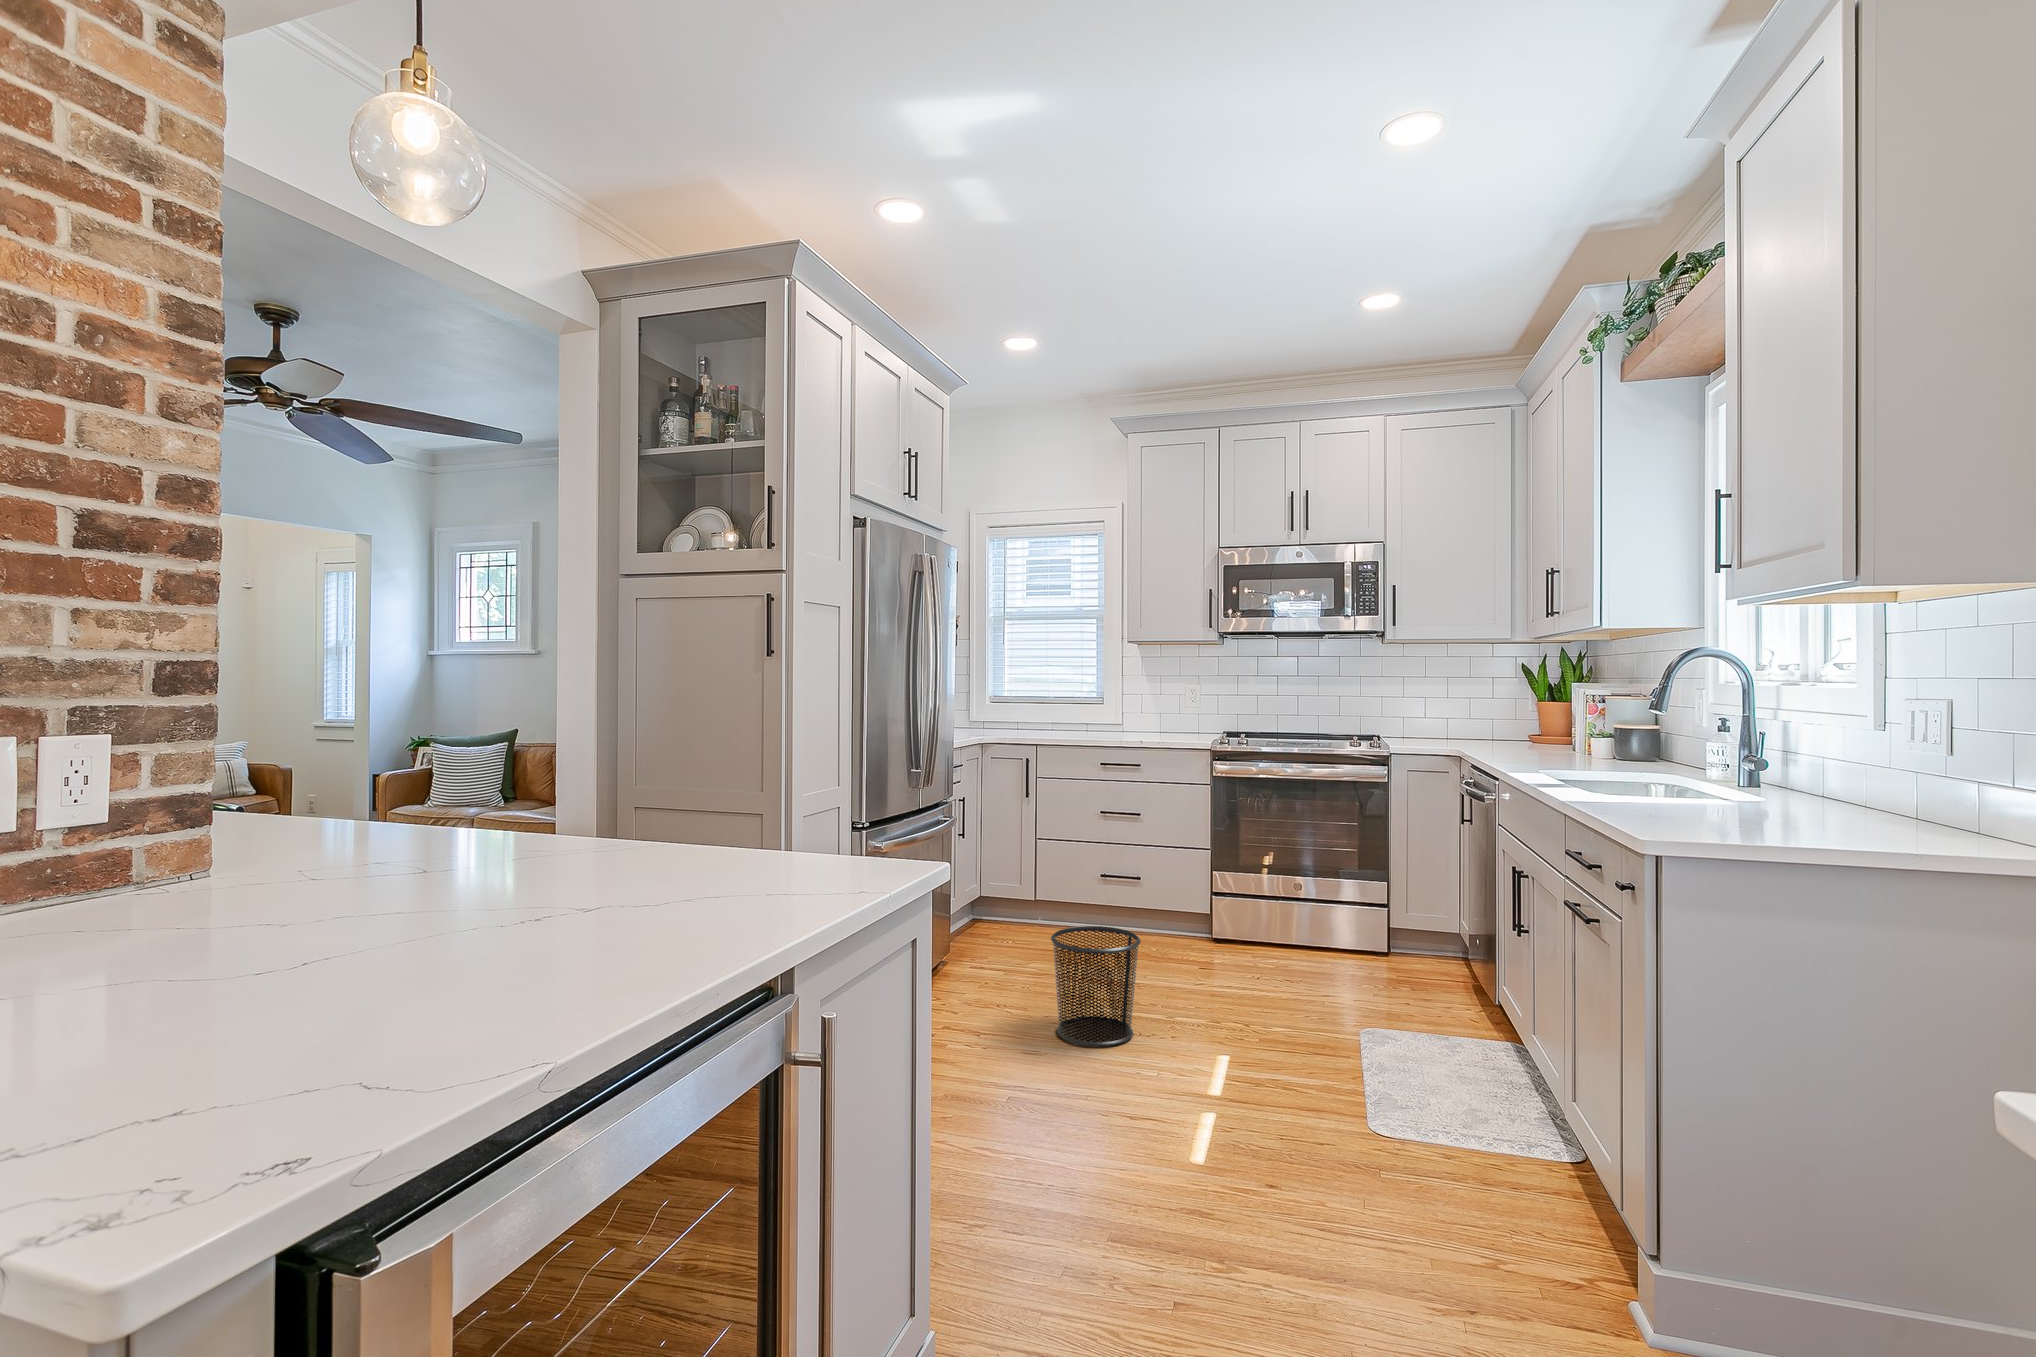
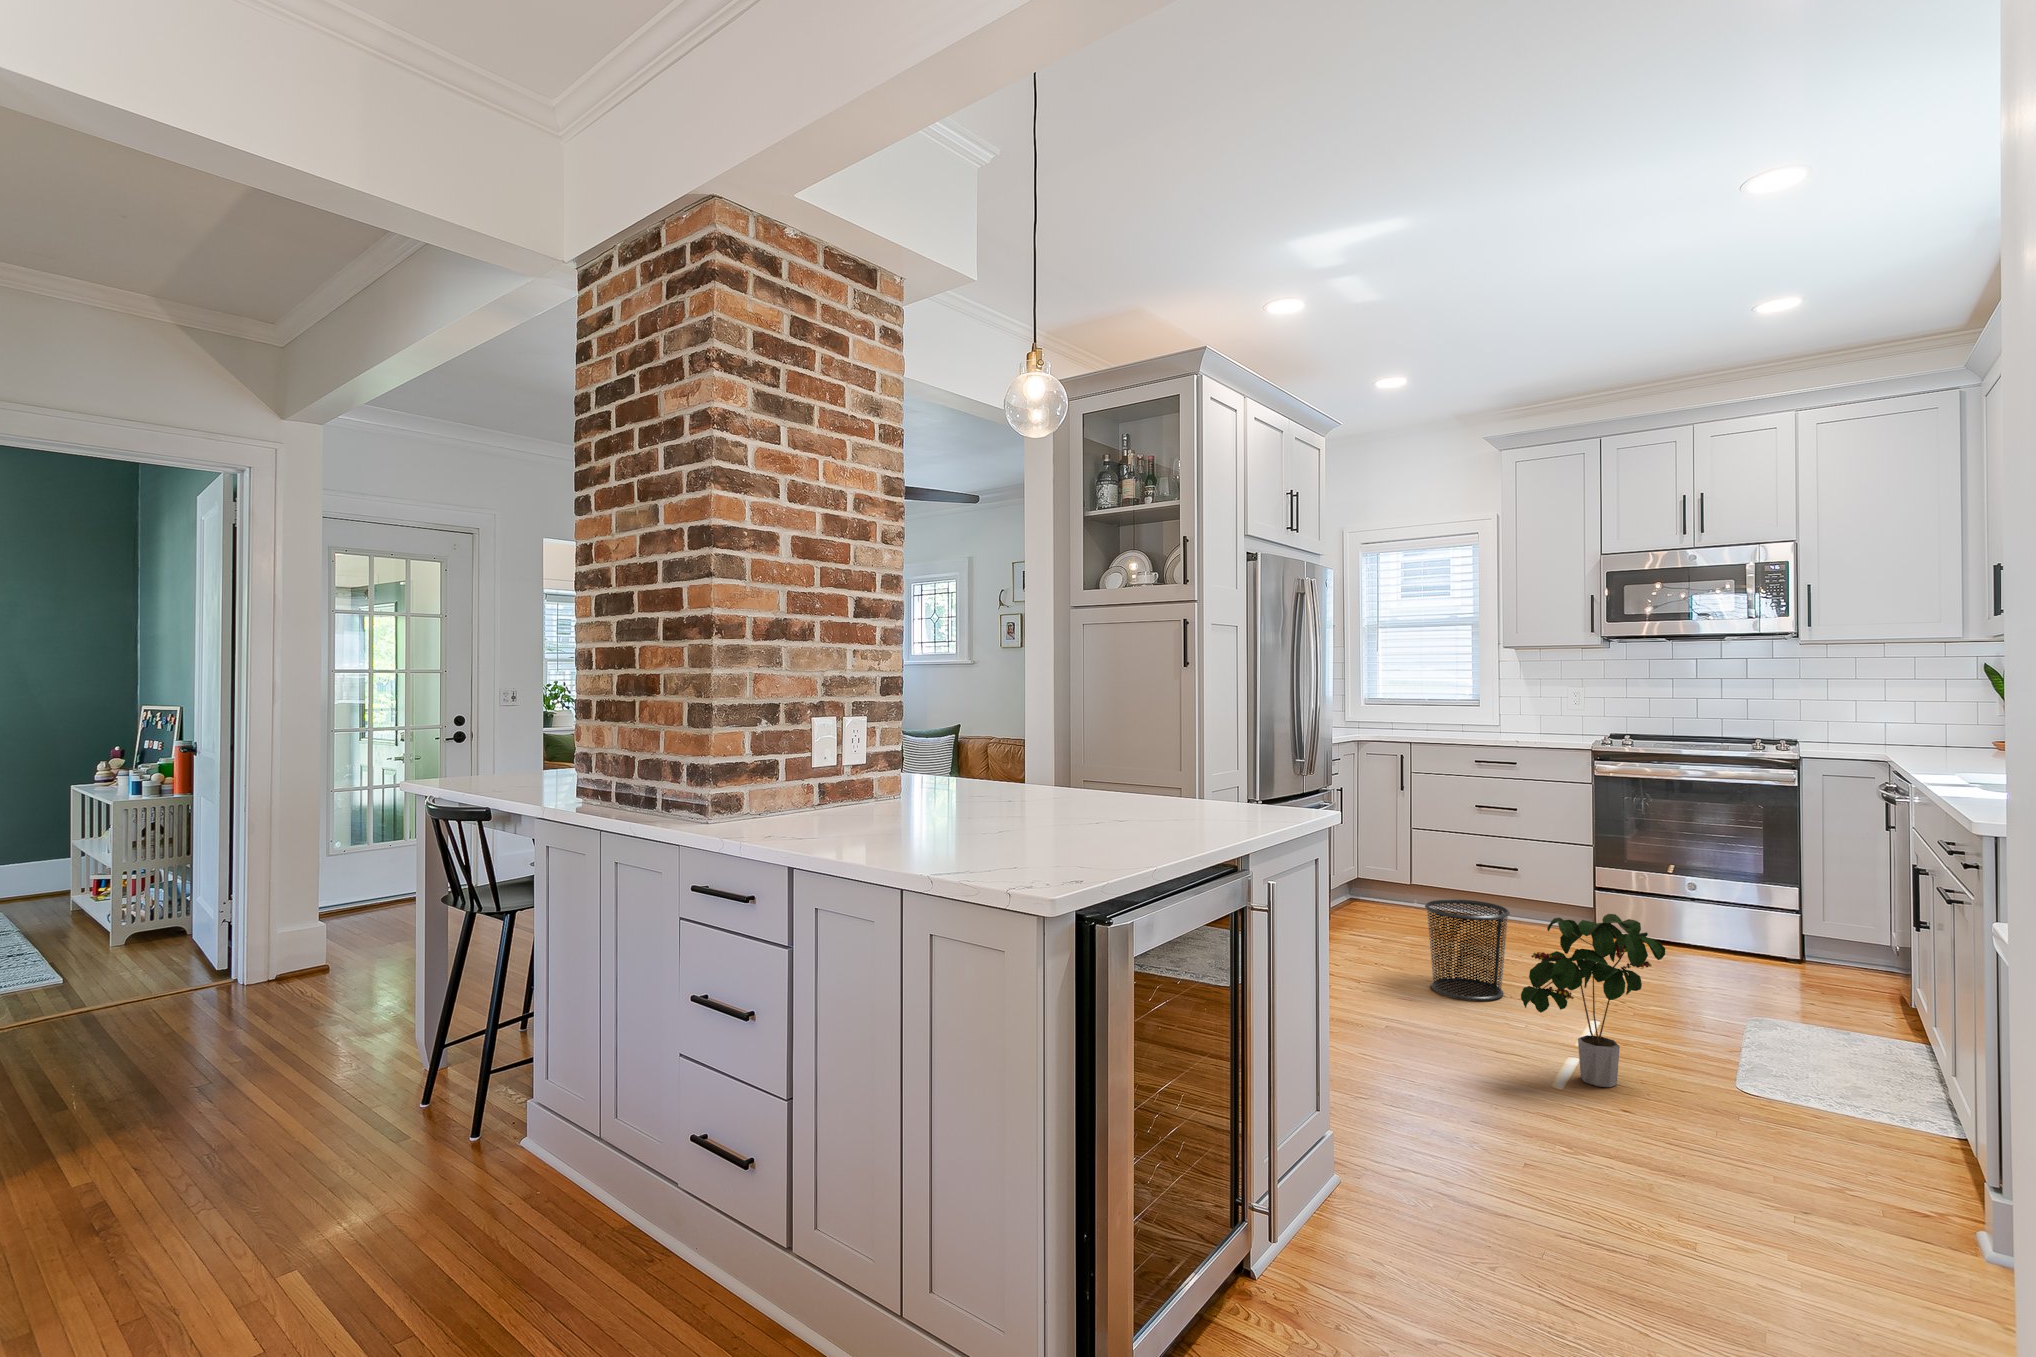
potted plant: none [1164,952,1312,1163] -> present [1521,914,1665,1087]

